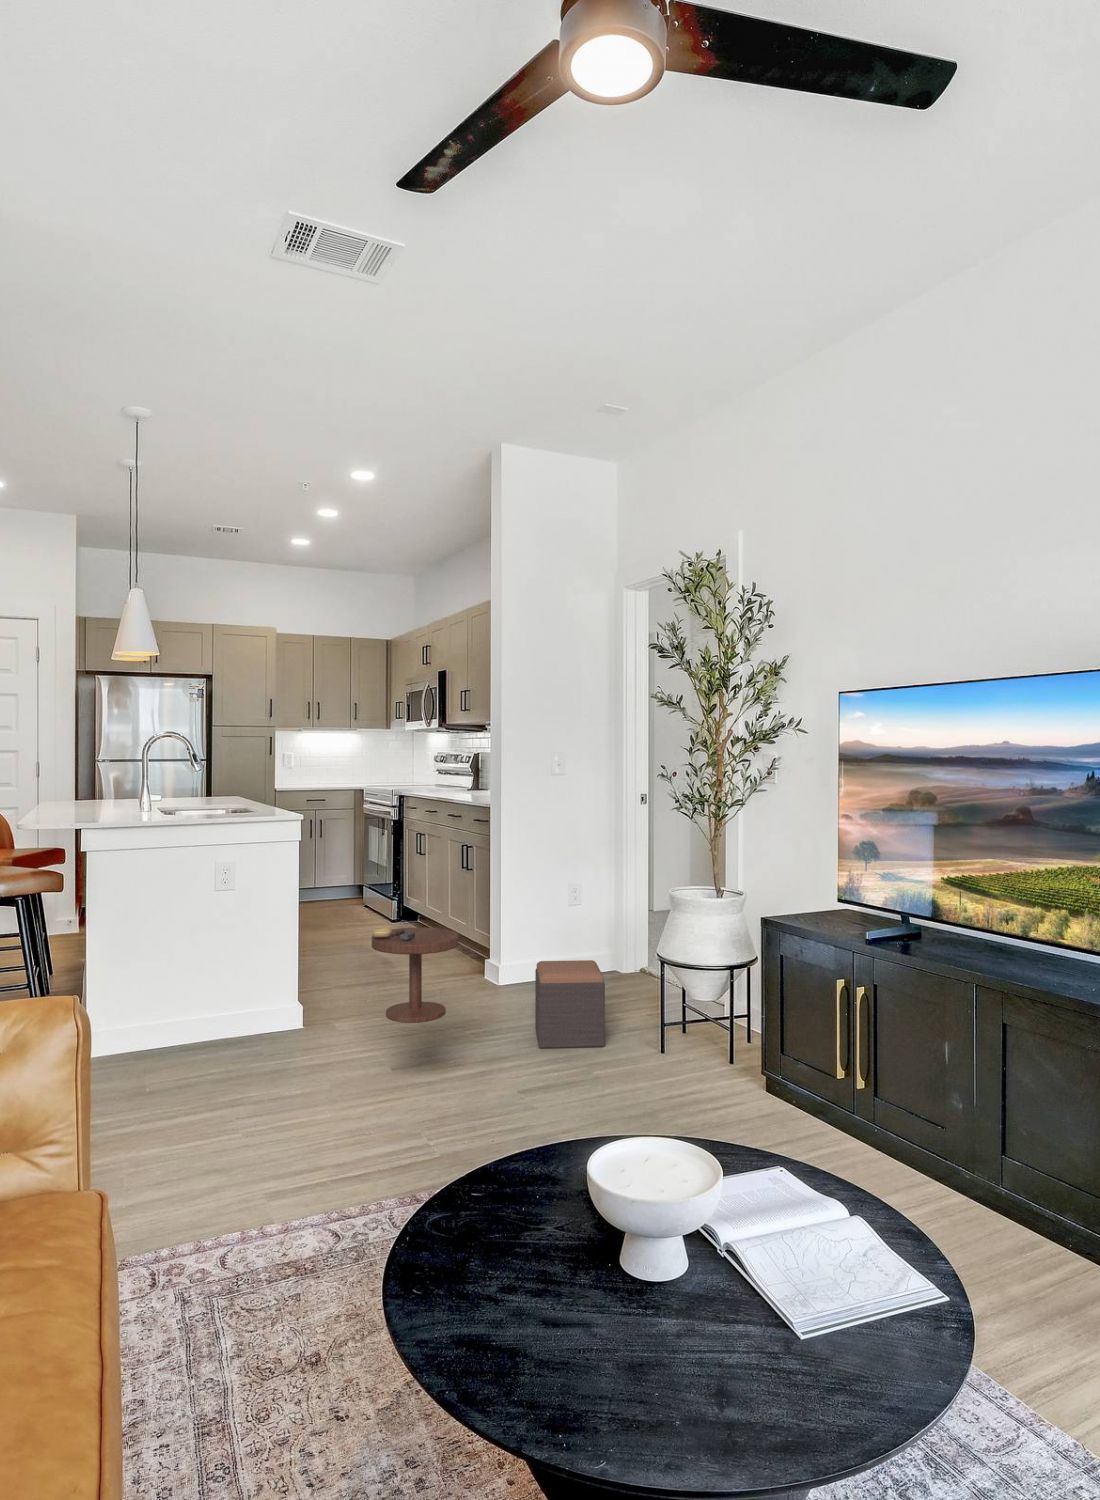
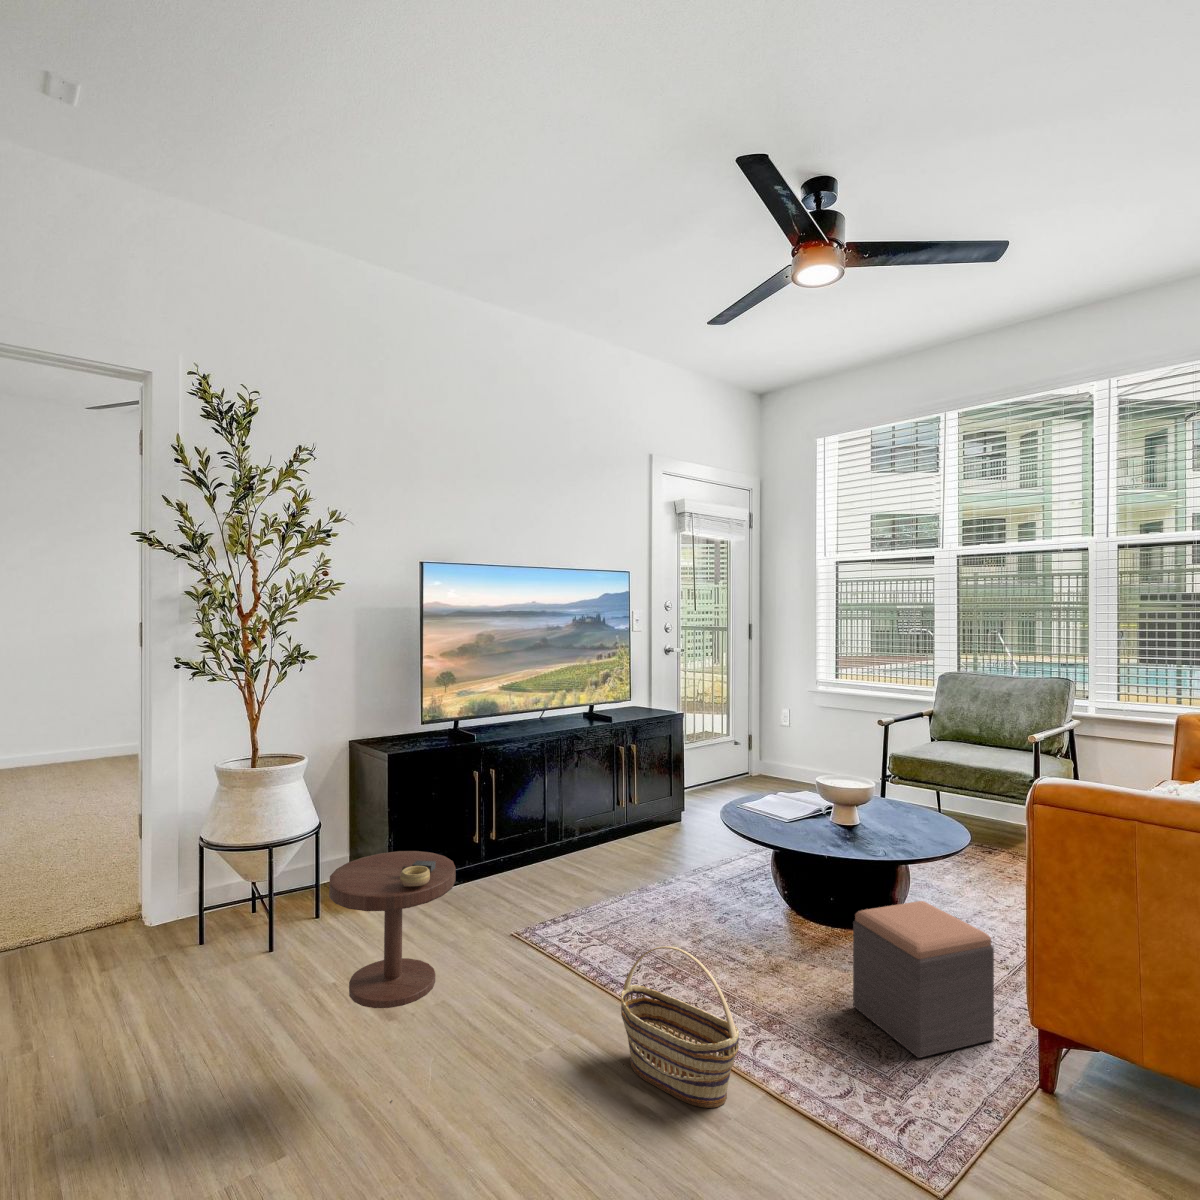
footstool: present [535,960,605,1048] -> present [853,901,994,1058]
basket: none [271,1065,392,1203] -> present [621,946,739,1108]

